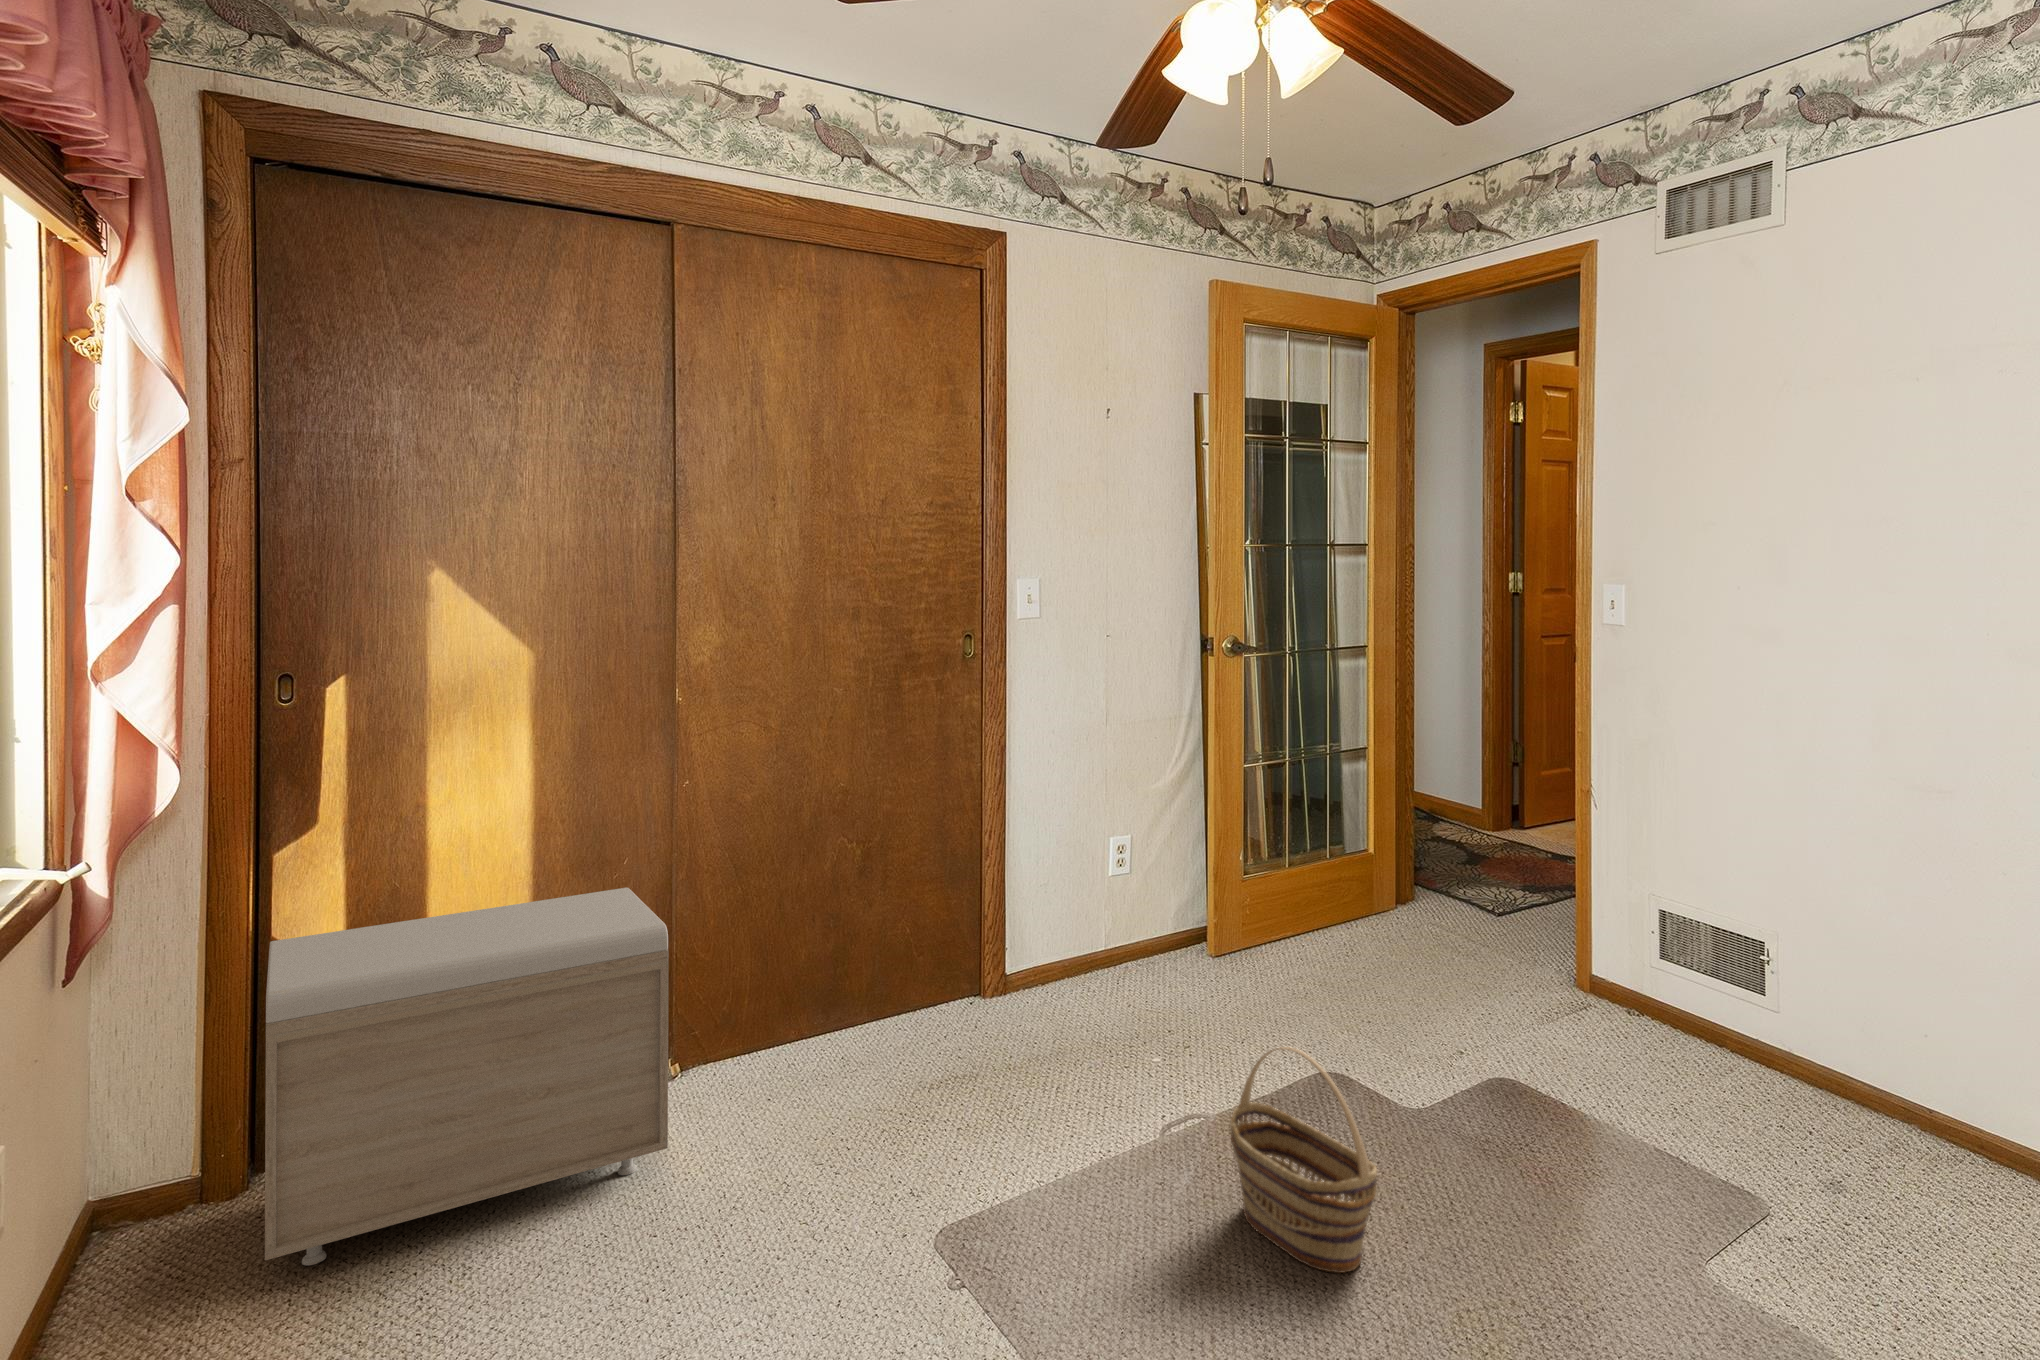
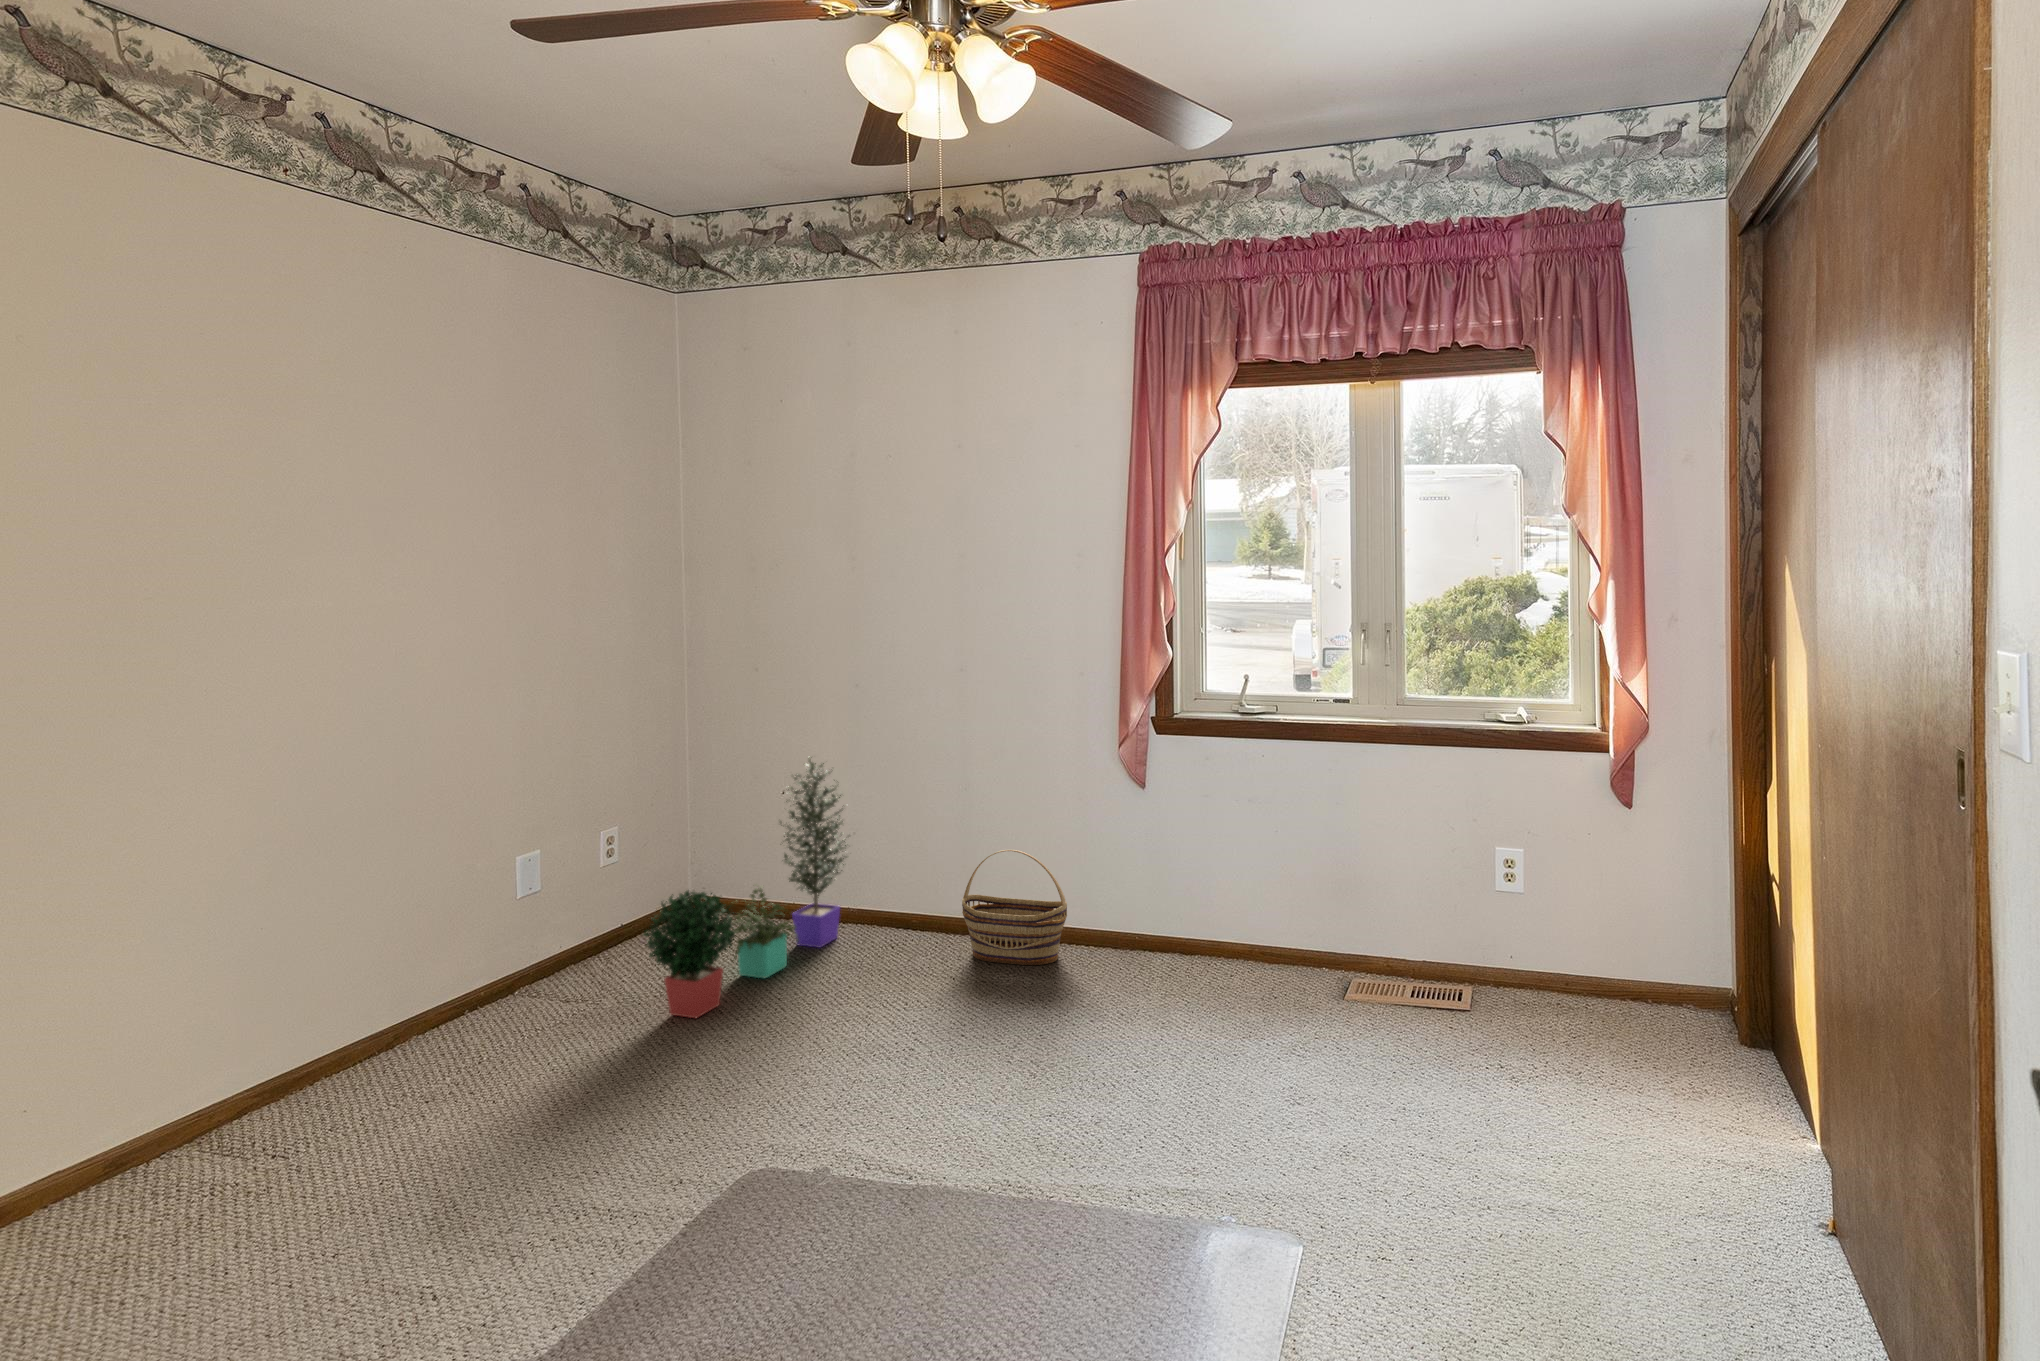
potted plant: none [789,835,1142,1187] -> present [643,759,848,1018]
storage bench: present [265,888,668,1265] -> none [141,852,542,1176]

